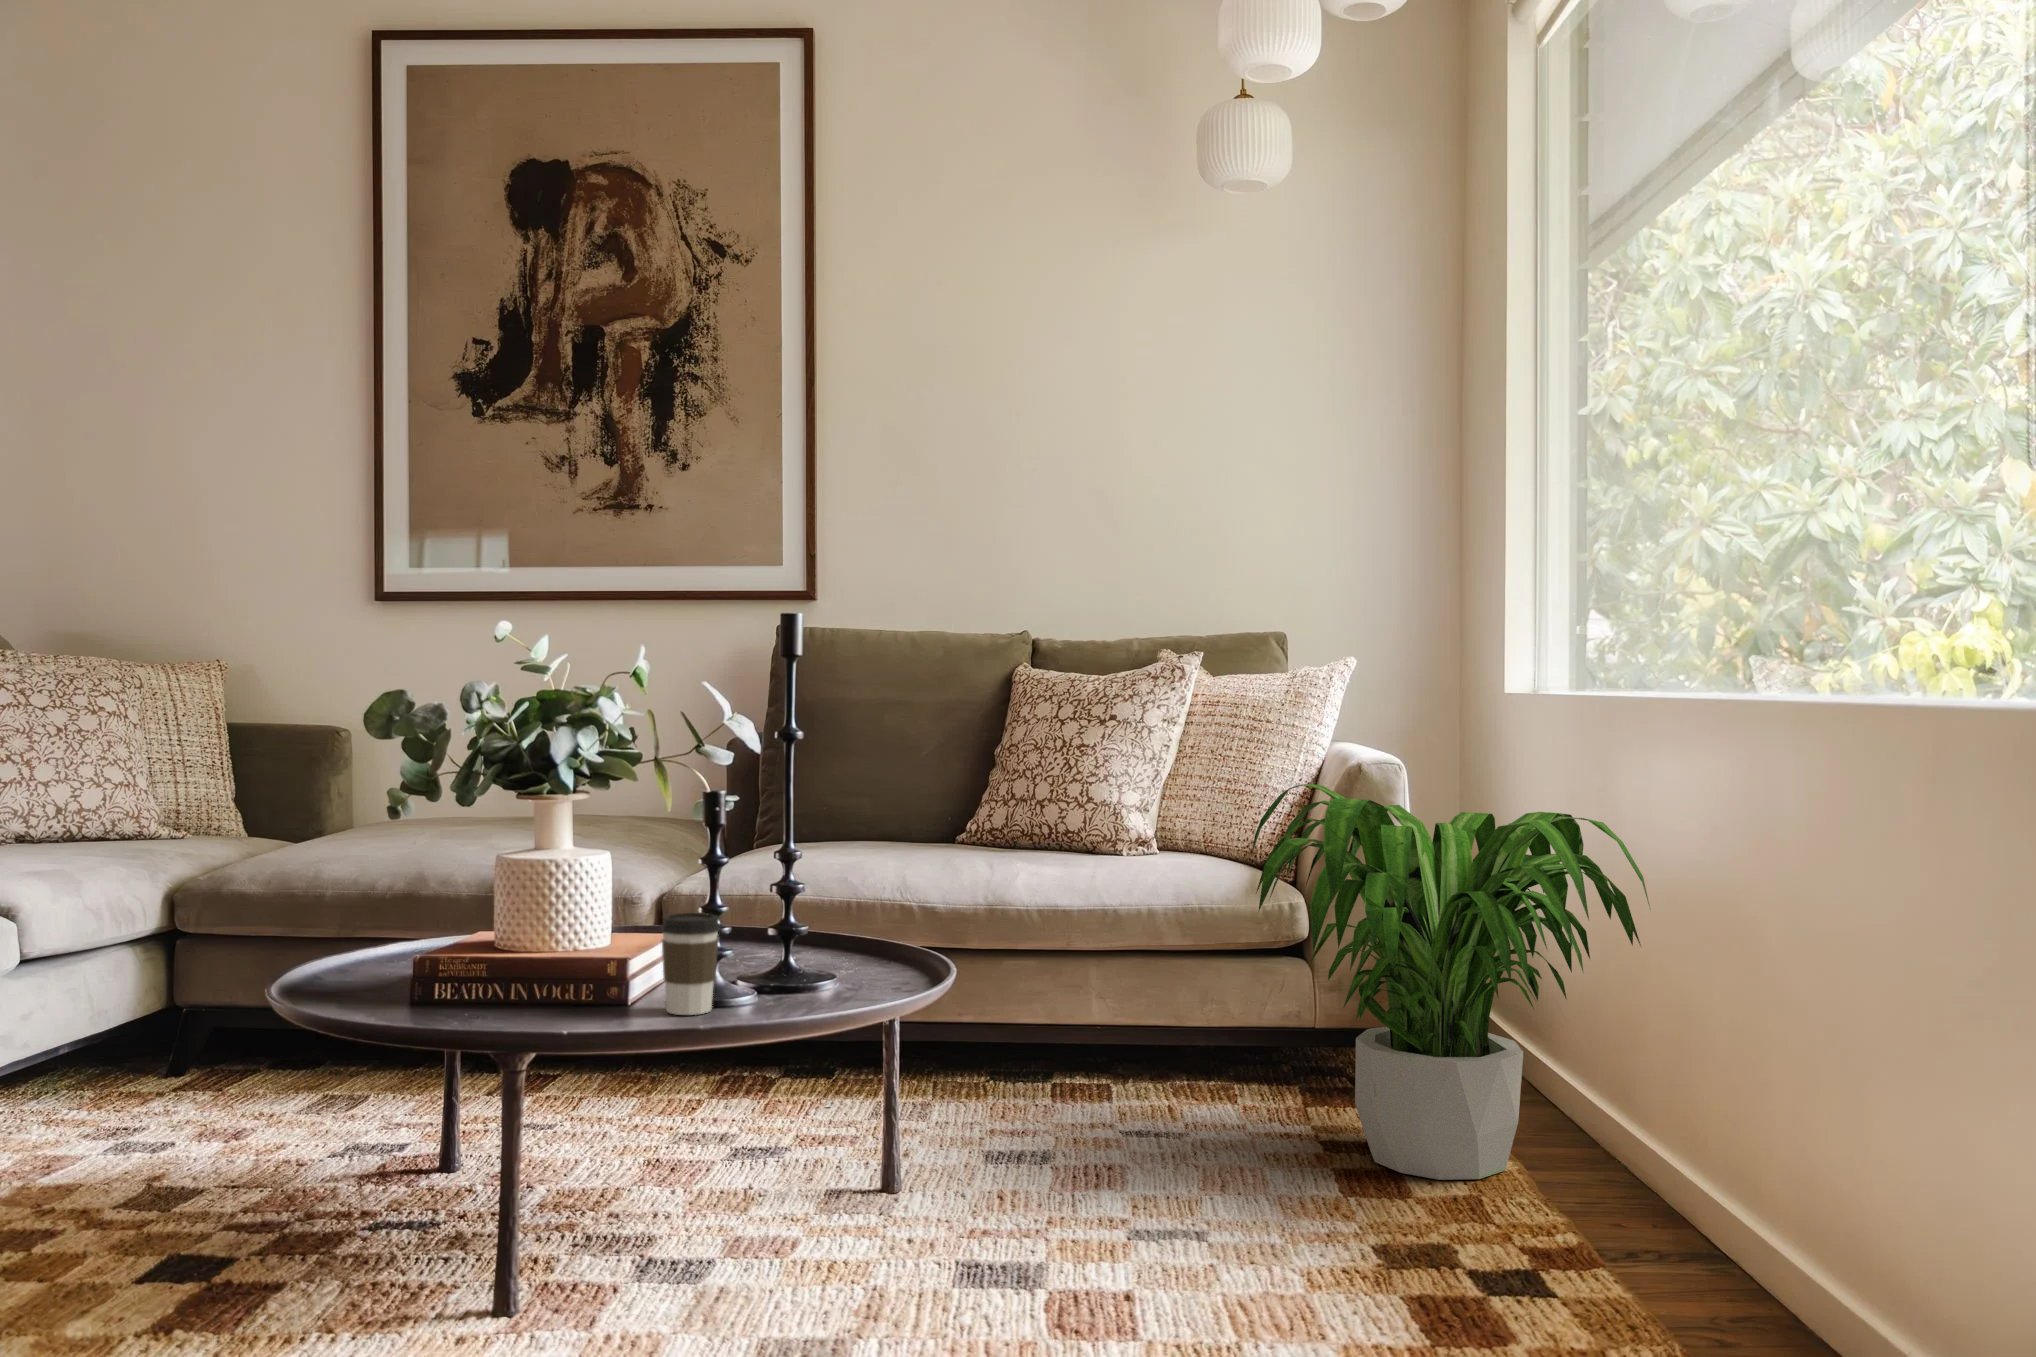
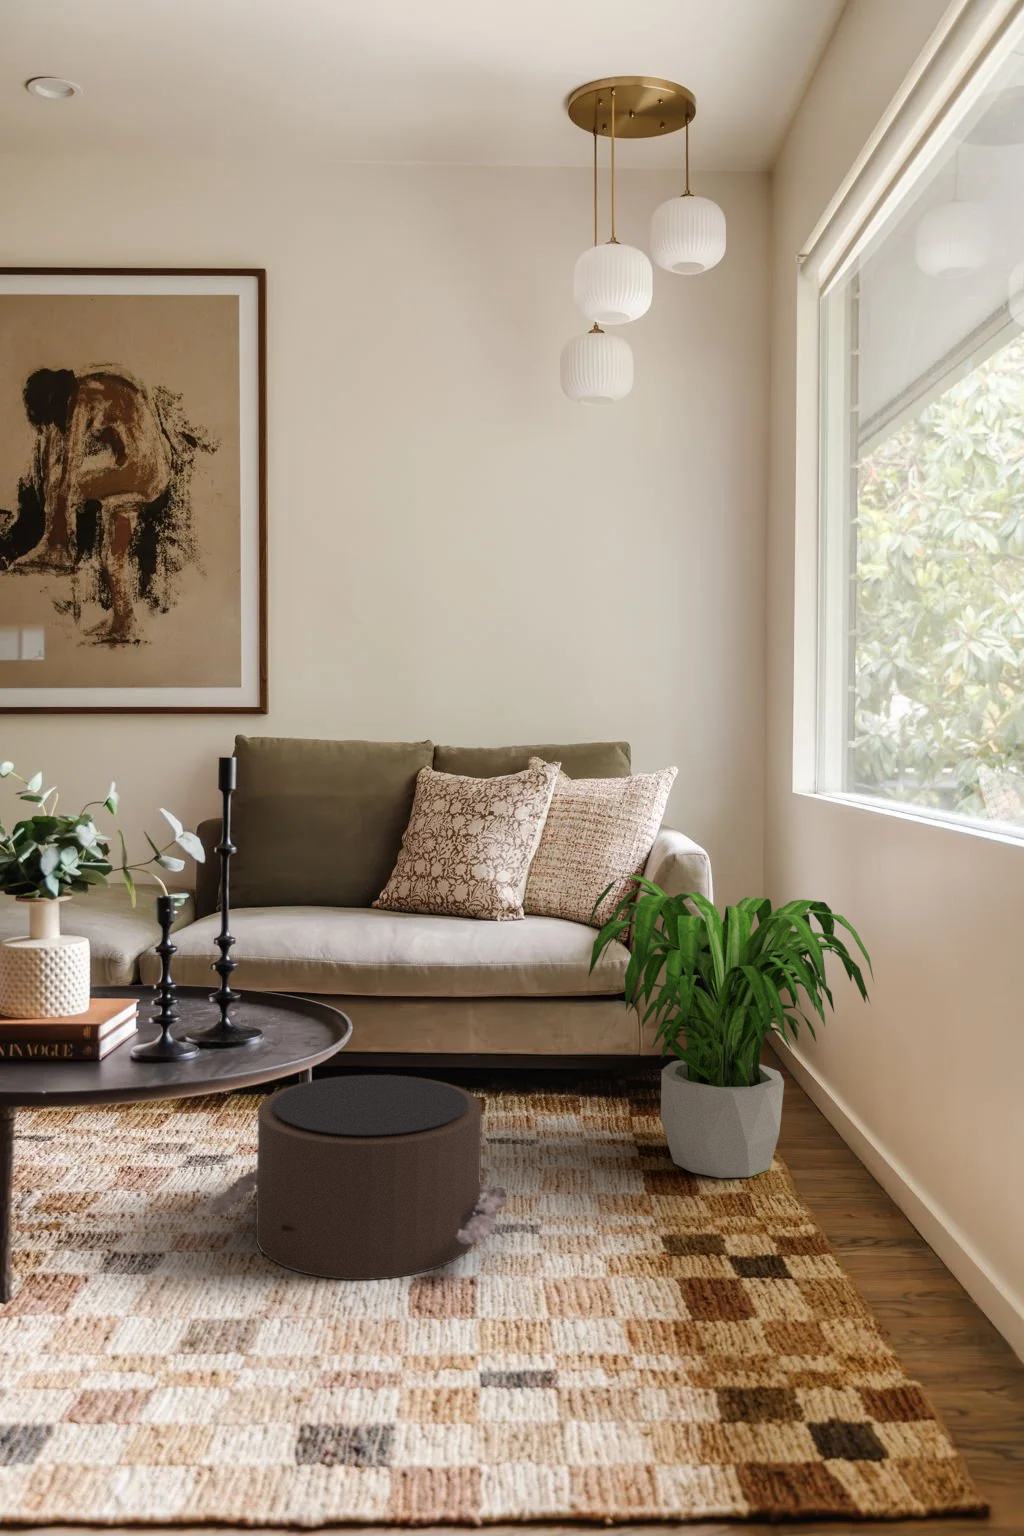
coffee cup: present [660,913,720,1015] -> none [119,994,167,1074]
pouf: none [768,1037,1163,1293] -> present [206,1075,508,1280]

